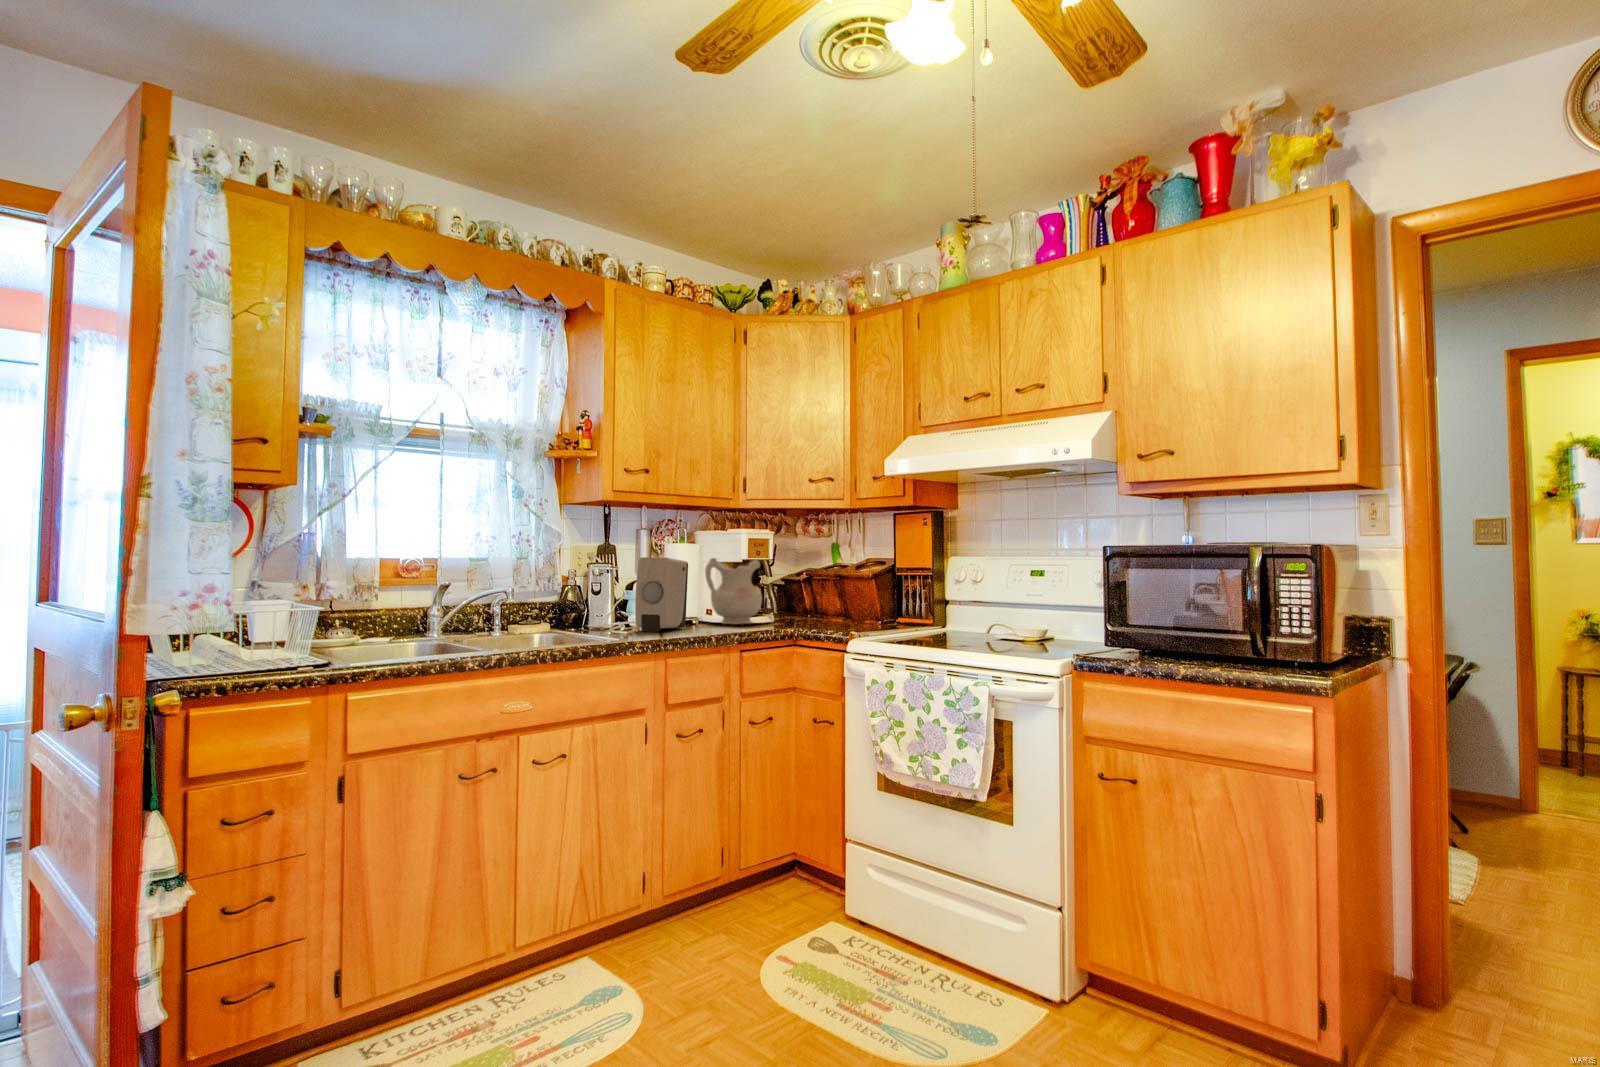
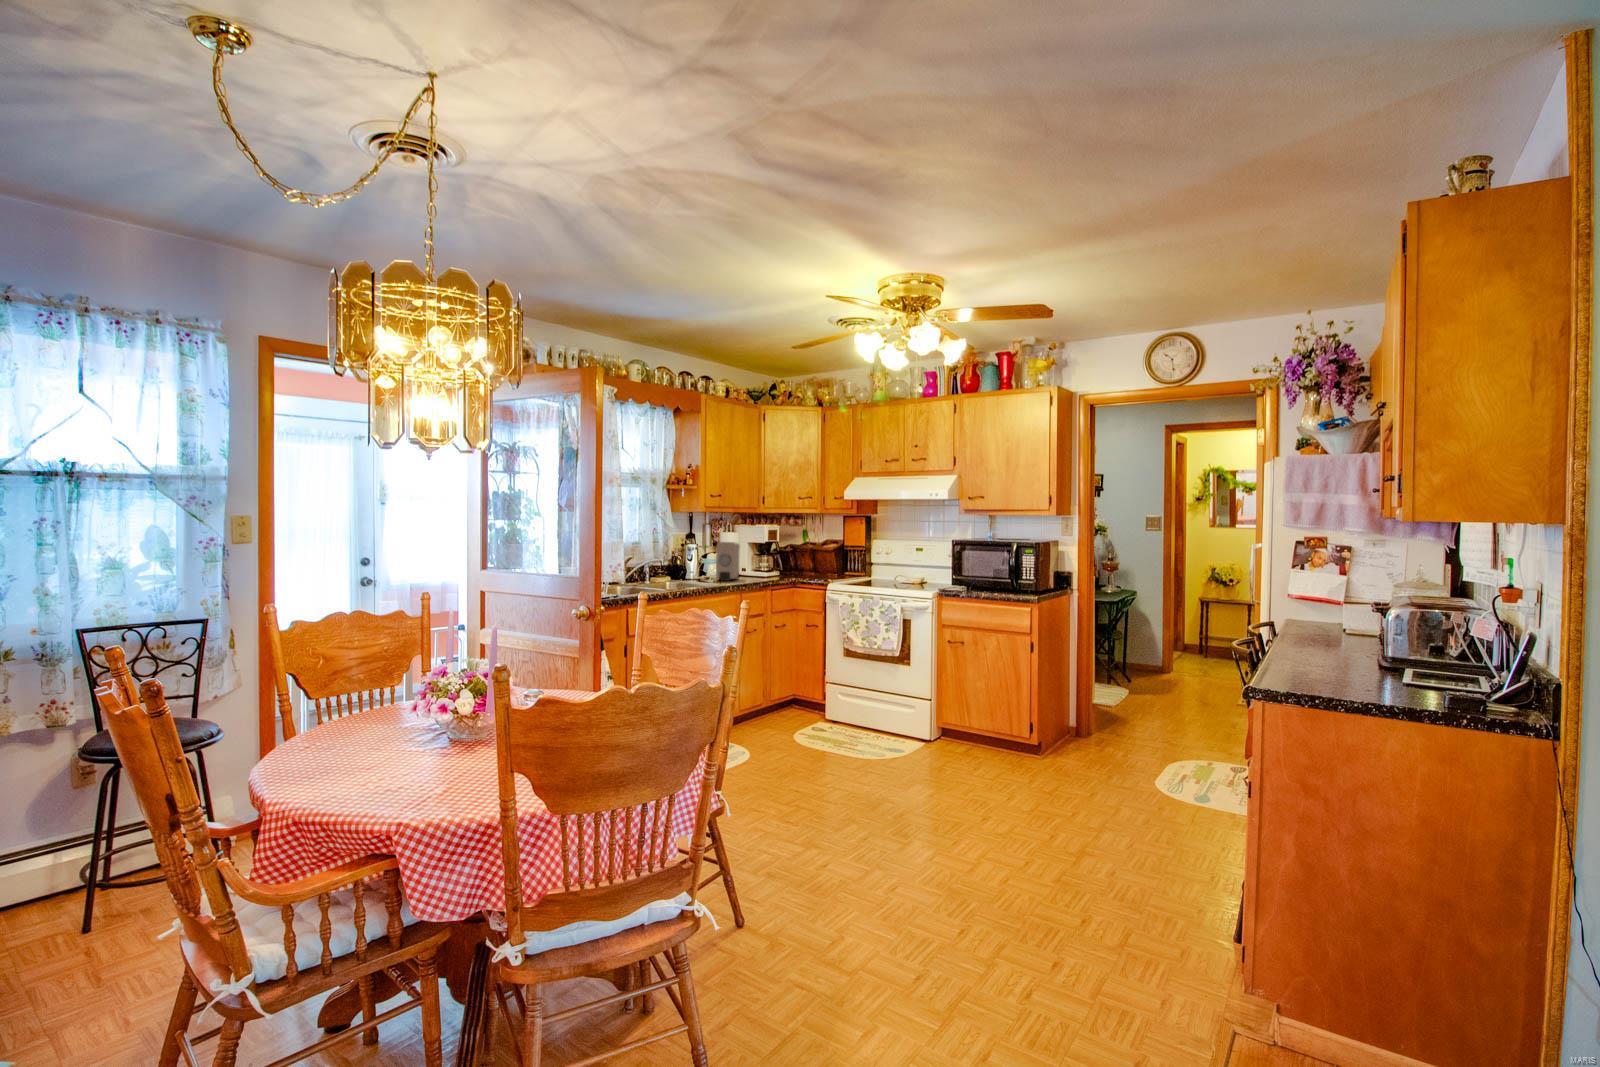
ceramic pitcher: present [705,558,762,624] -> none [745,541,774,577]

